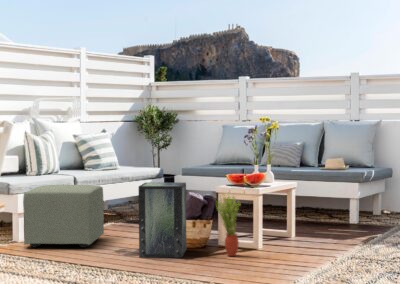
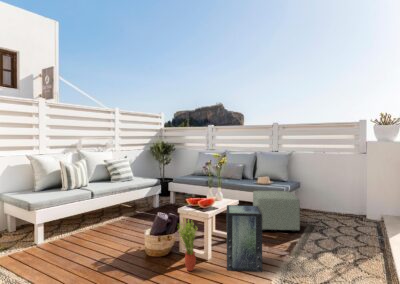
storage box: present [138,183,187,258] -> present [227,205,262,272]
ottoman: present [23,185,104,248] -> present [253,191,300,232]

